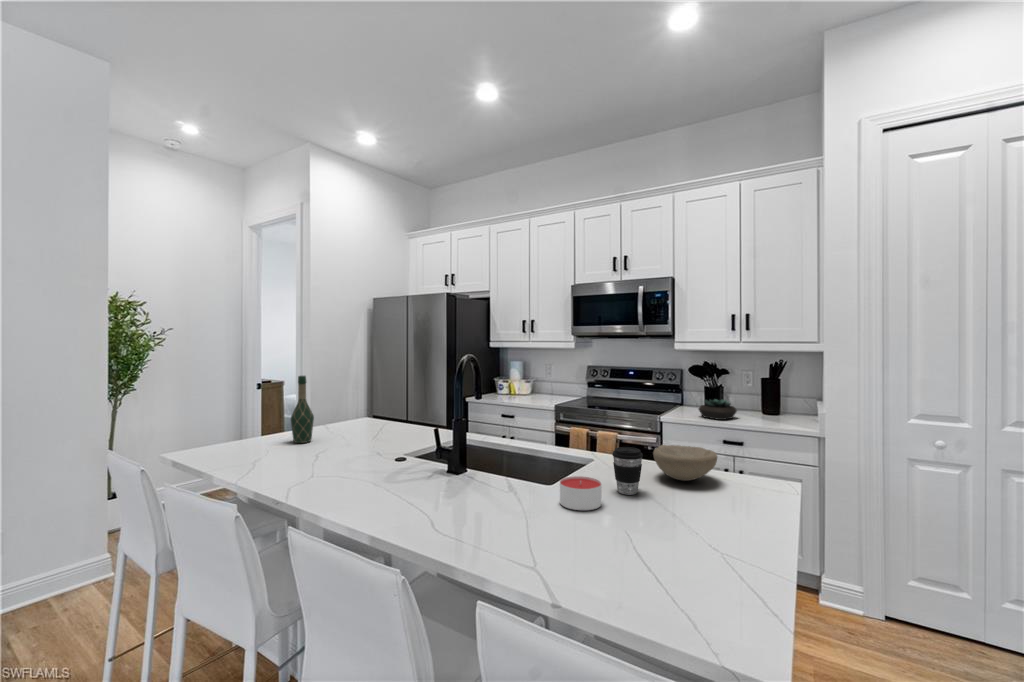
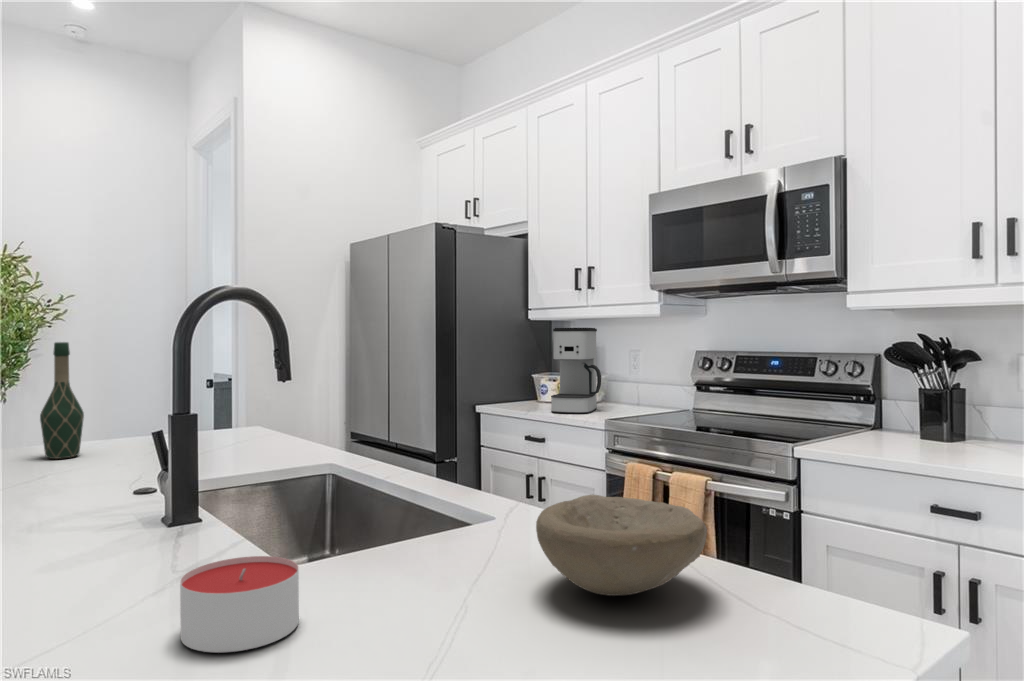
coffee maker: none [514,354,541,401] -> present [551,328,601,414]
succulent plant: present [699,399,737,420] -> none [883,411,979,458]
coffee cup: present [612,447,643,495] -> none [374,490,454,619]

